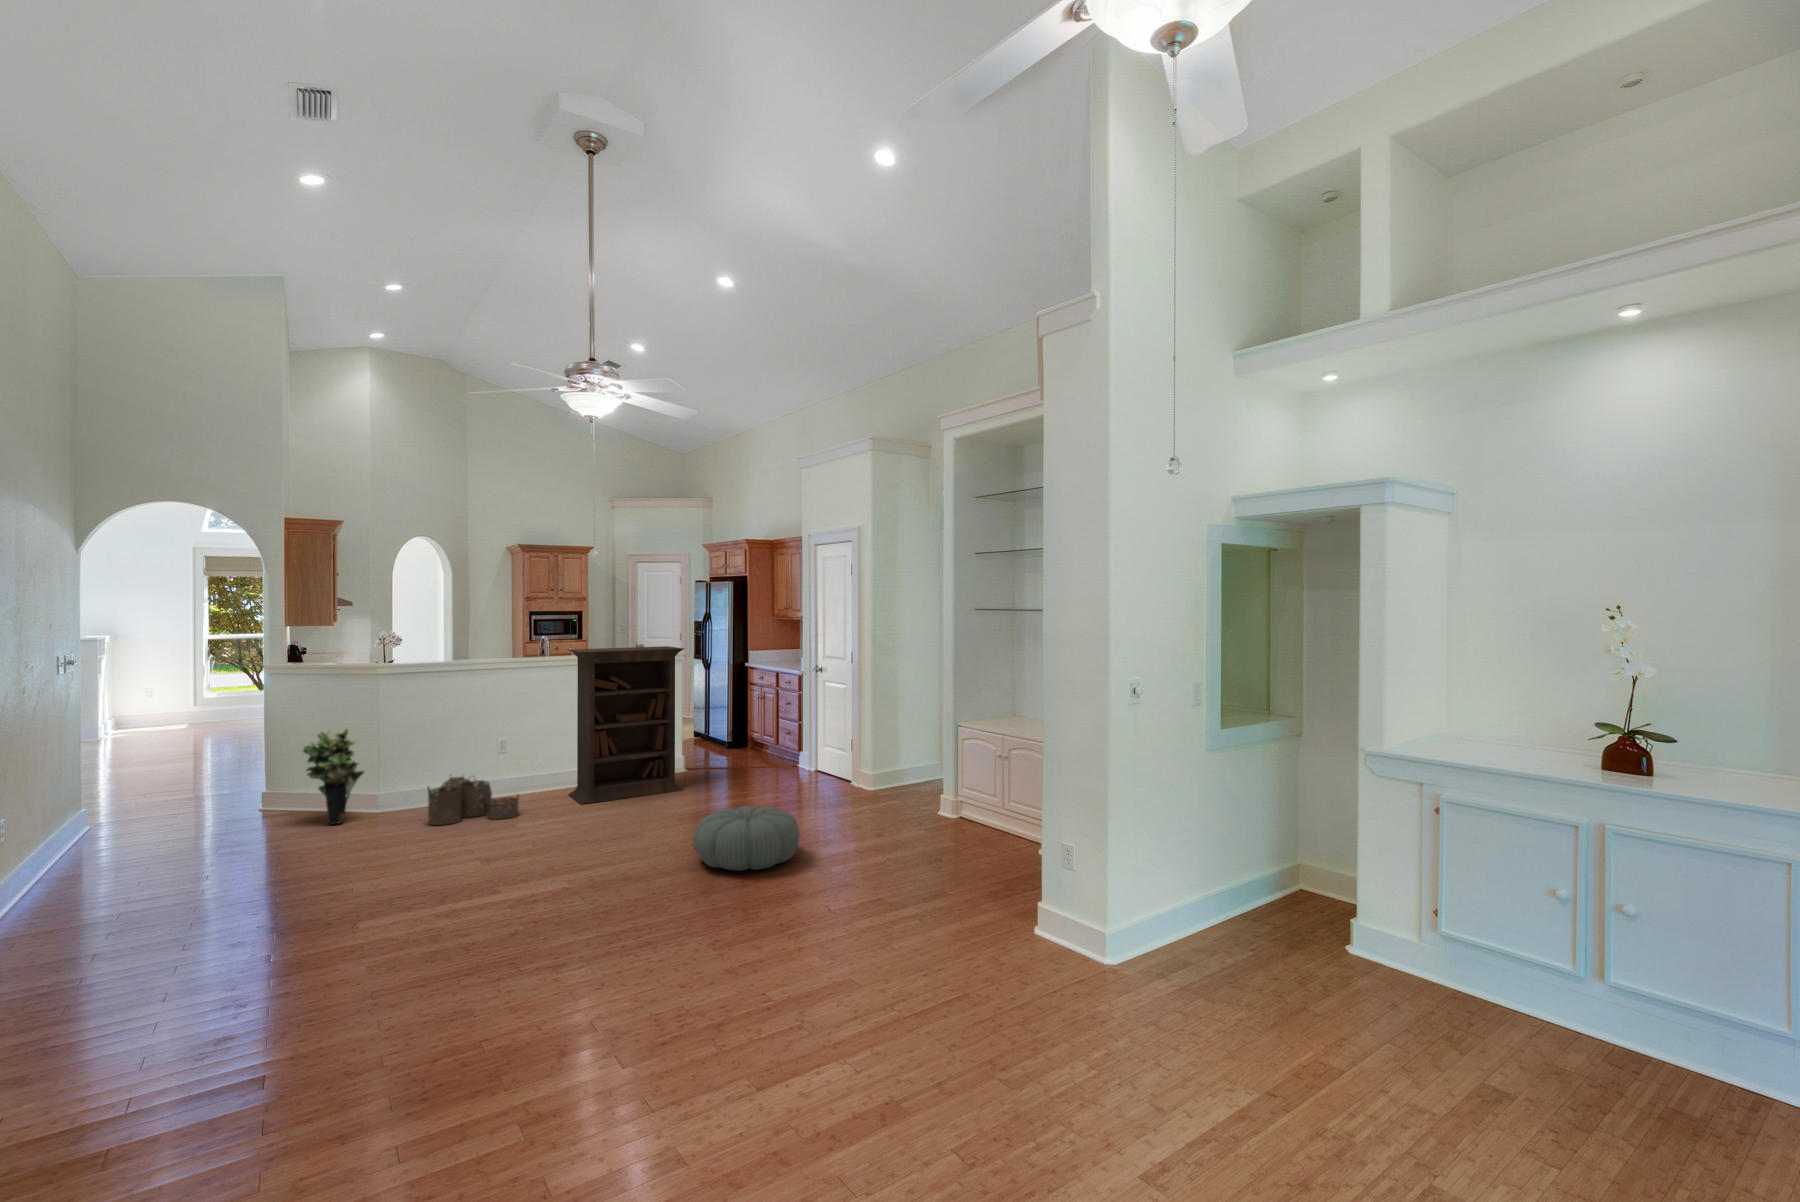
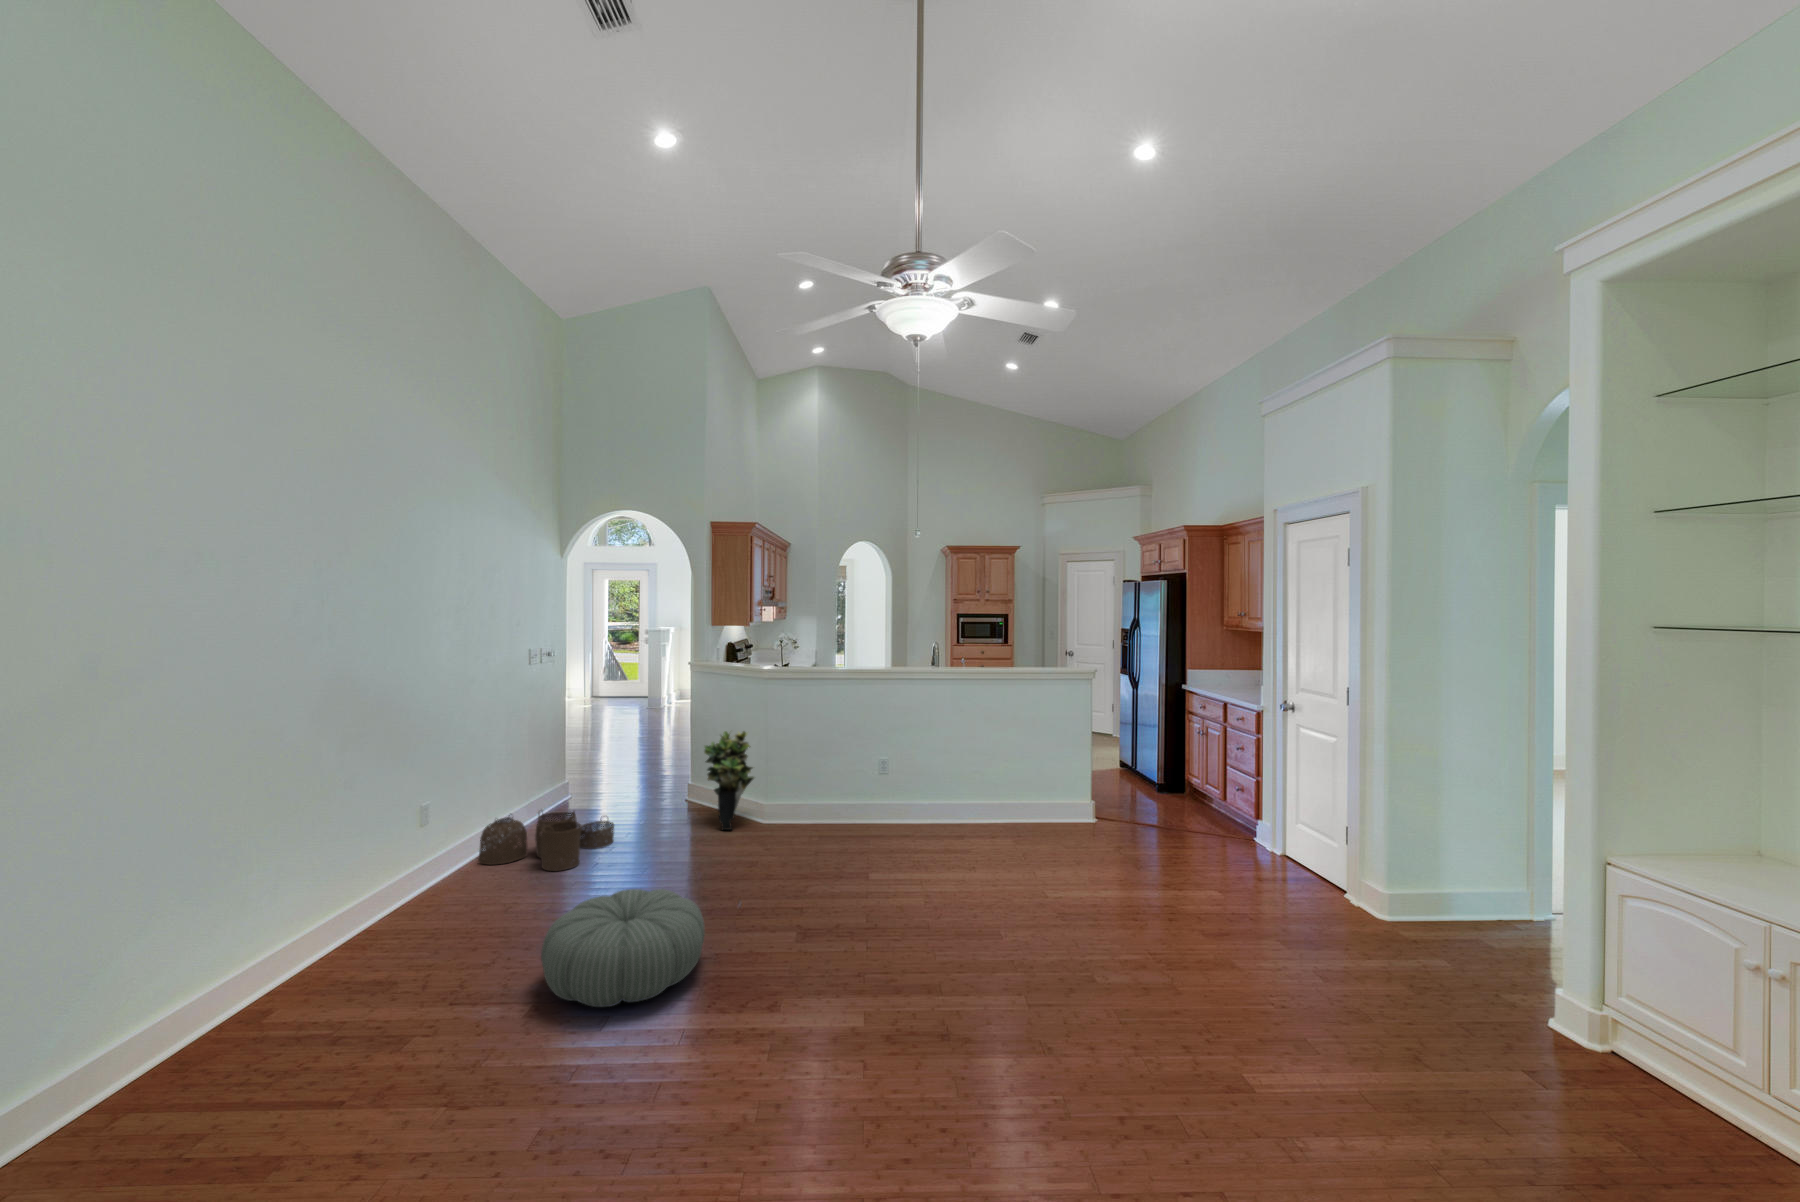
bookcase: present [568,646,684,804] -> none [952,661,1093,854]
woven basket: present [427,777,519,825] -> present [478,811,614,871]
pouf: present [693,806,800,871] -> present [541,889,705,1007]

